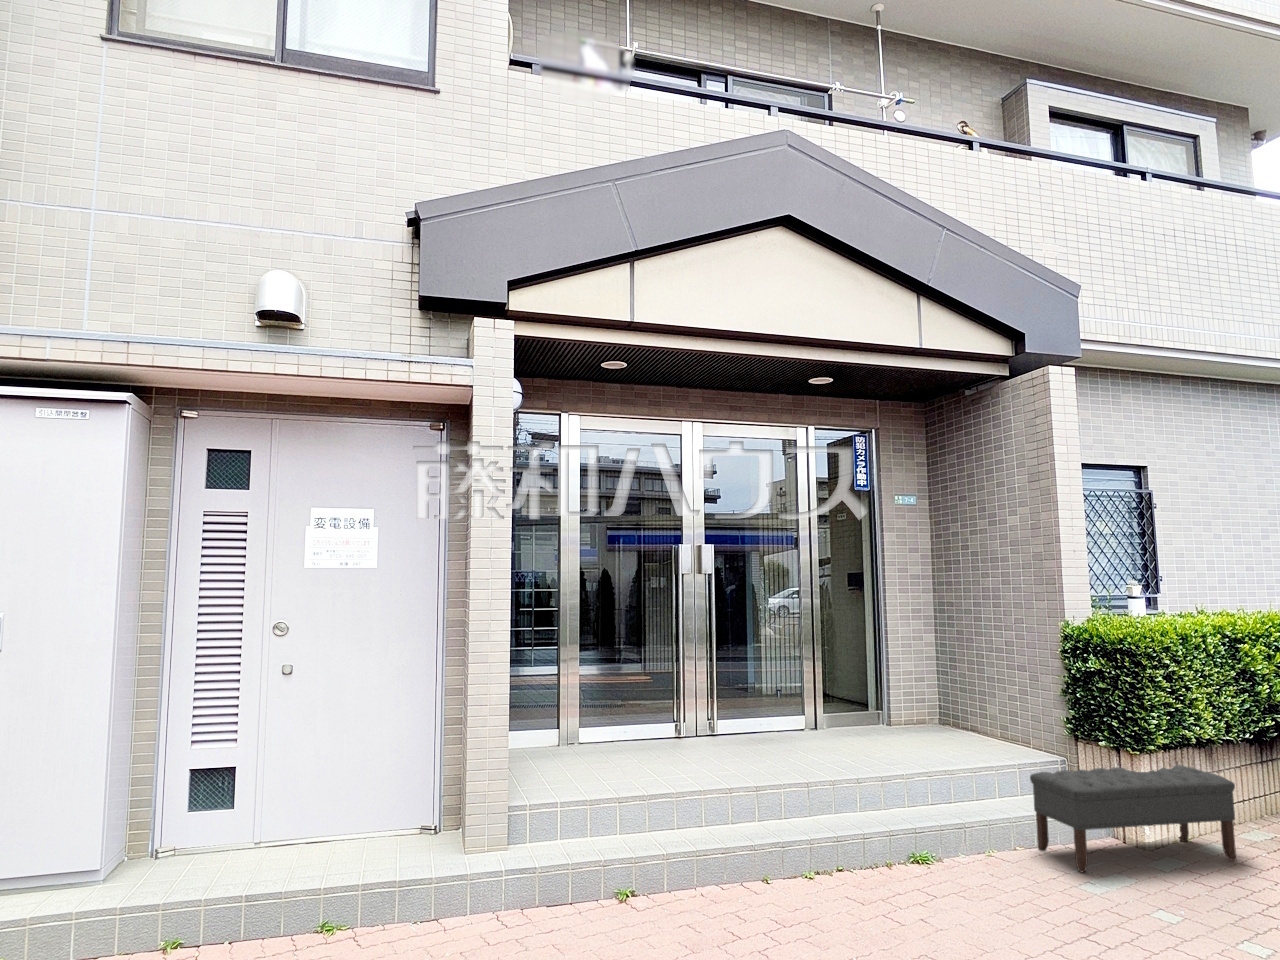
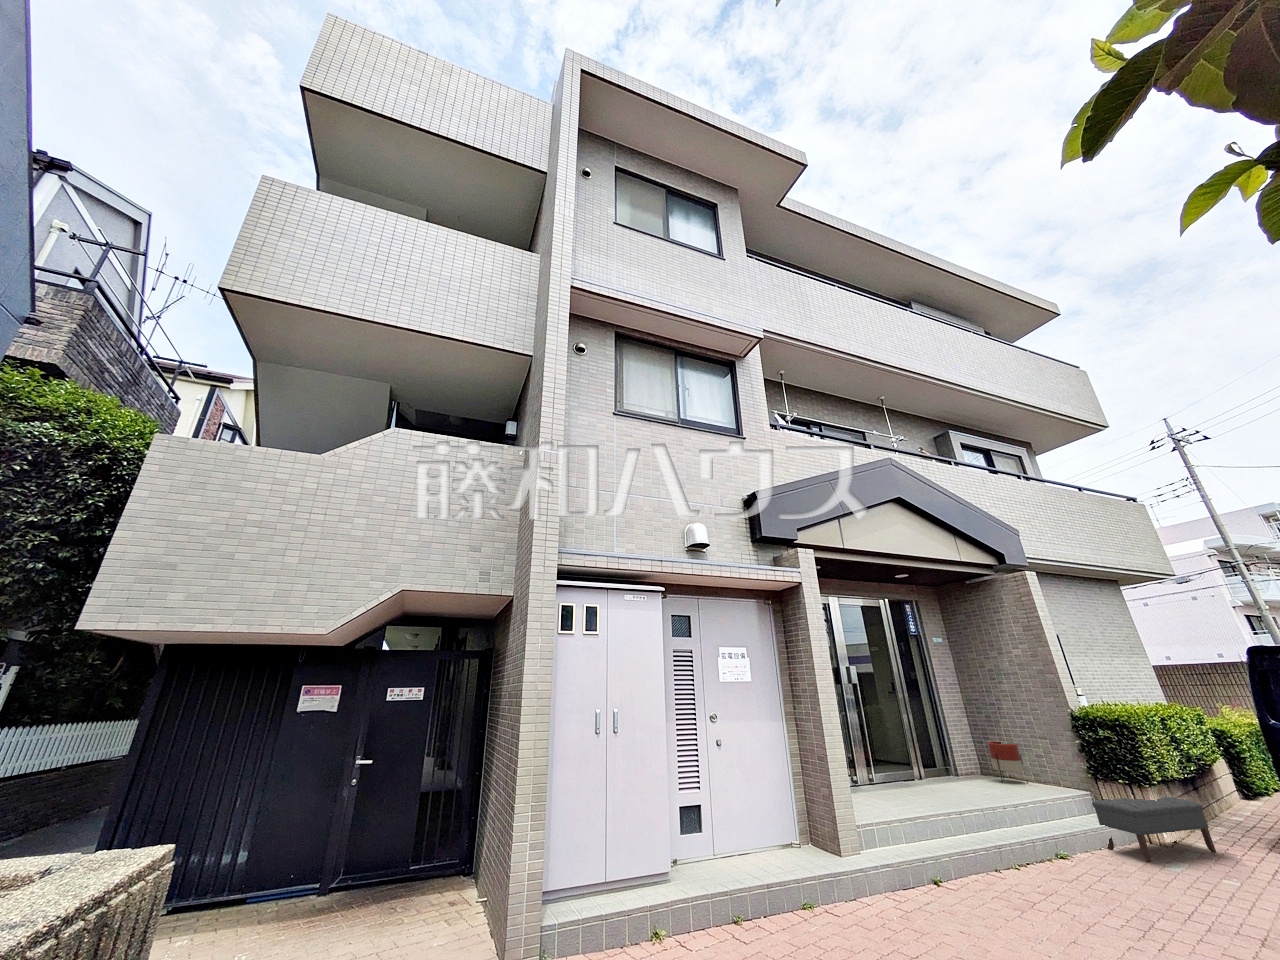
planter: none [933,673,984,742] -> present [987,741,1028,783]

